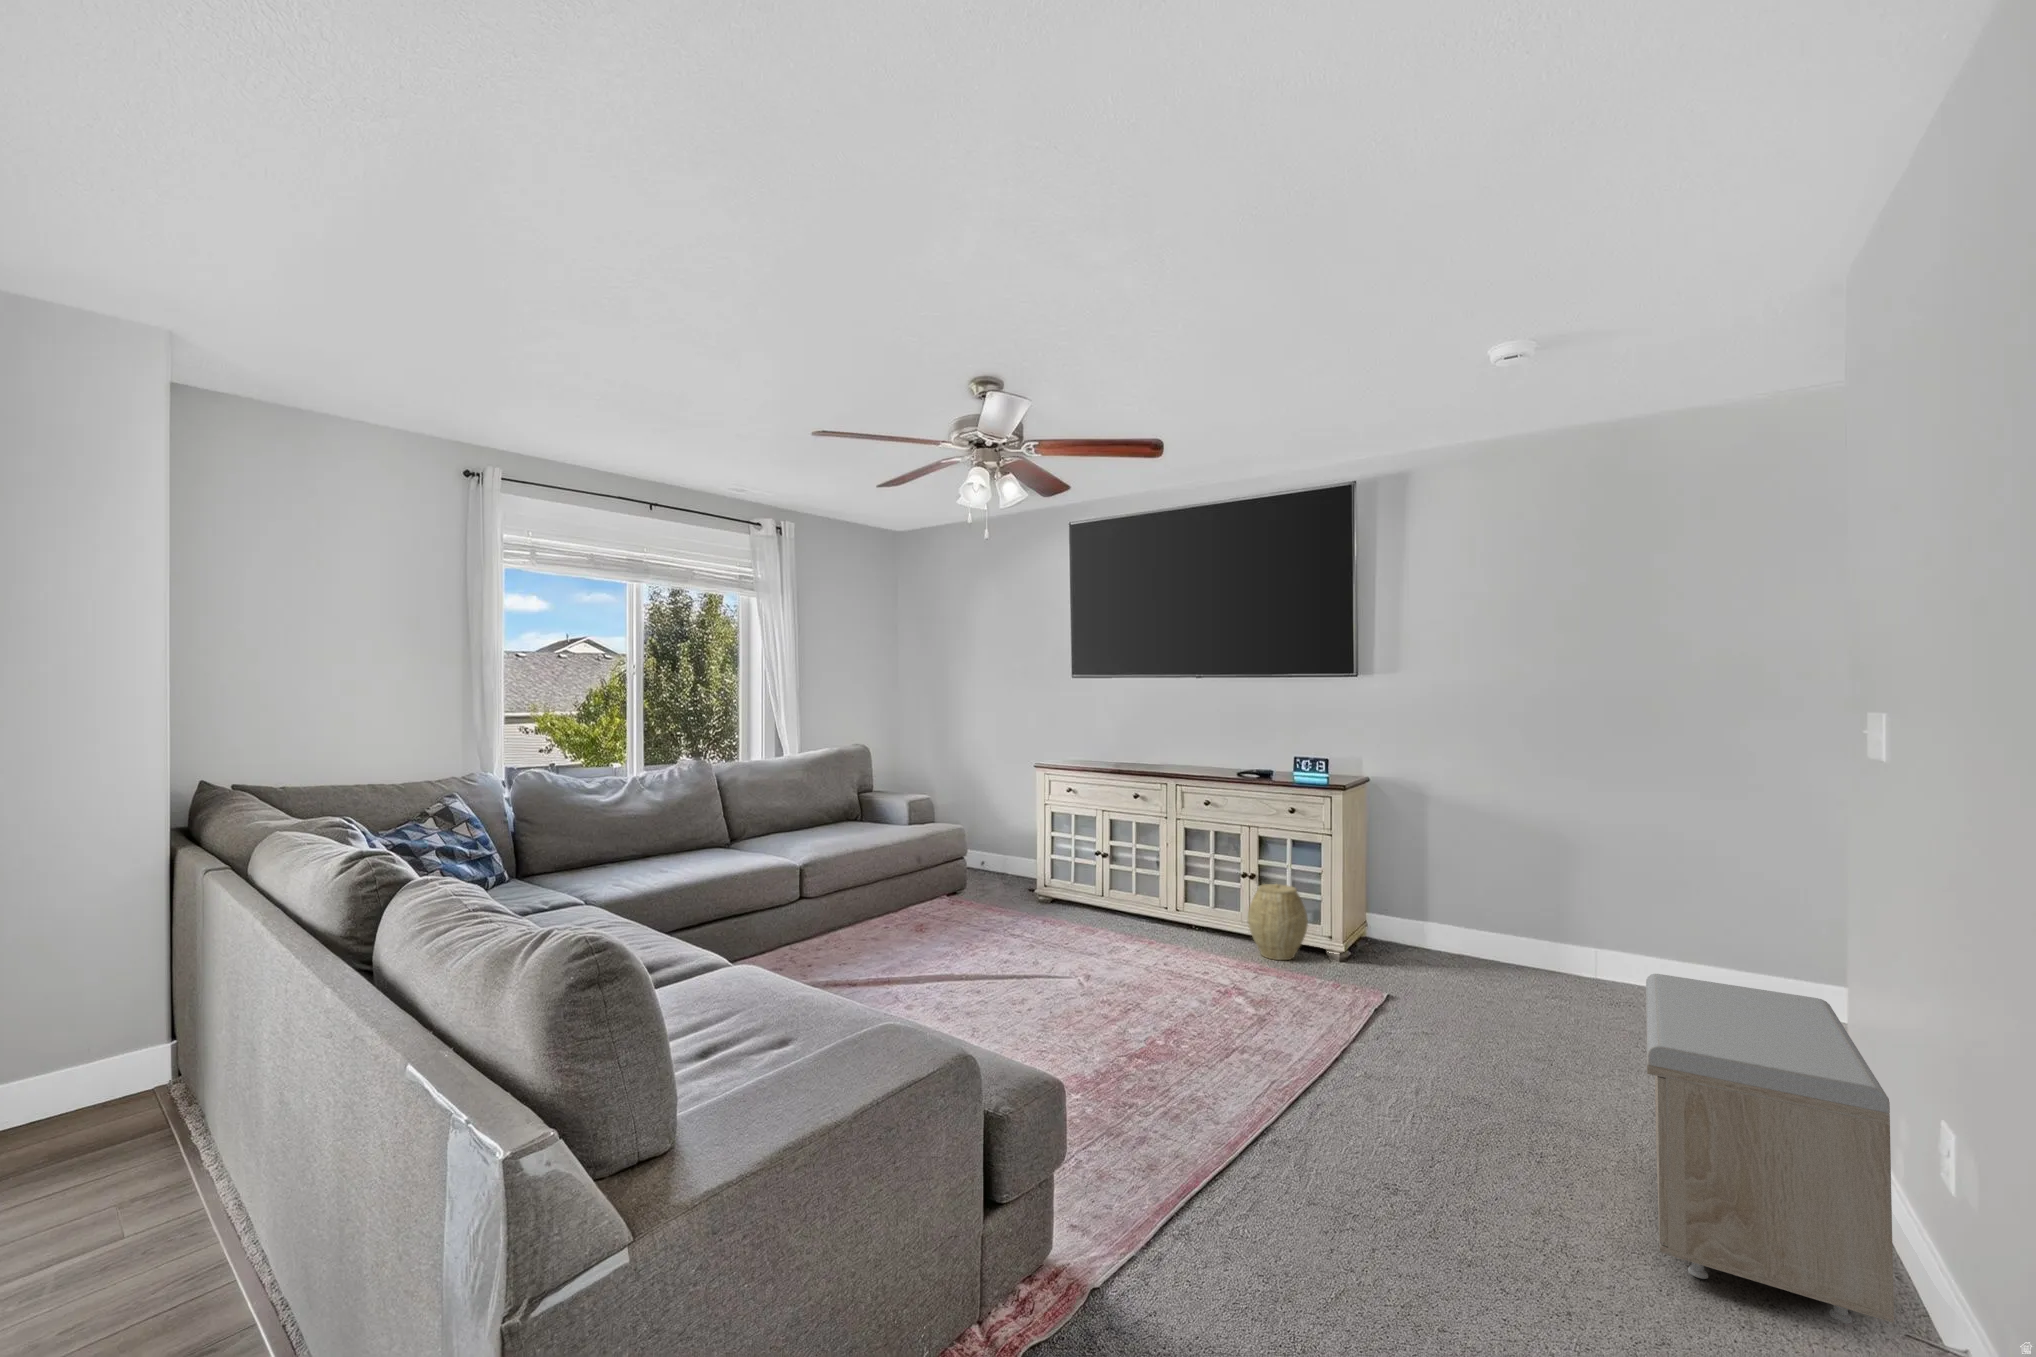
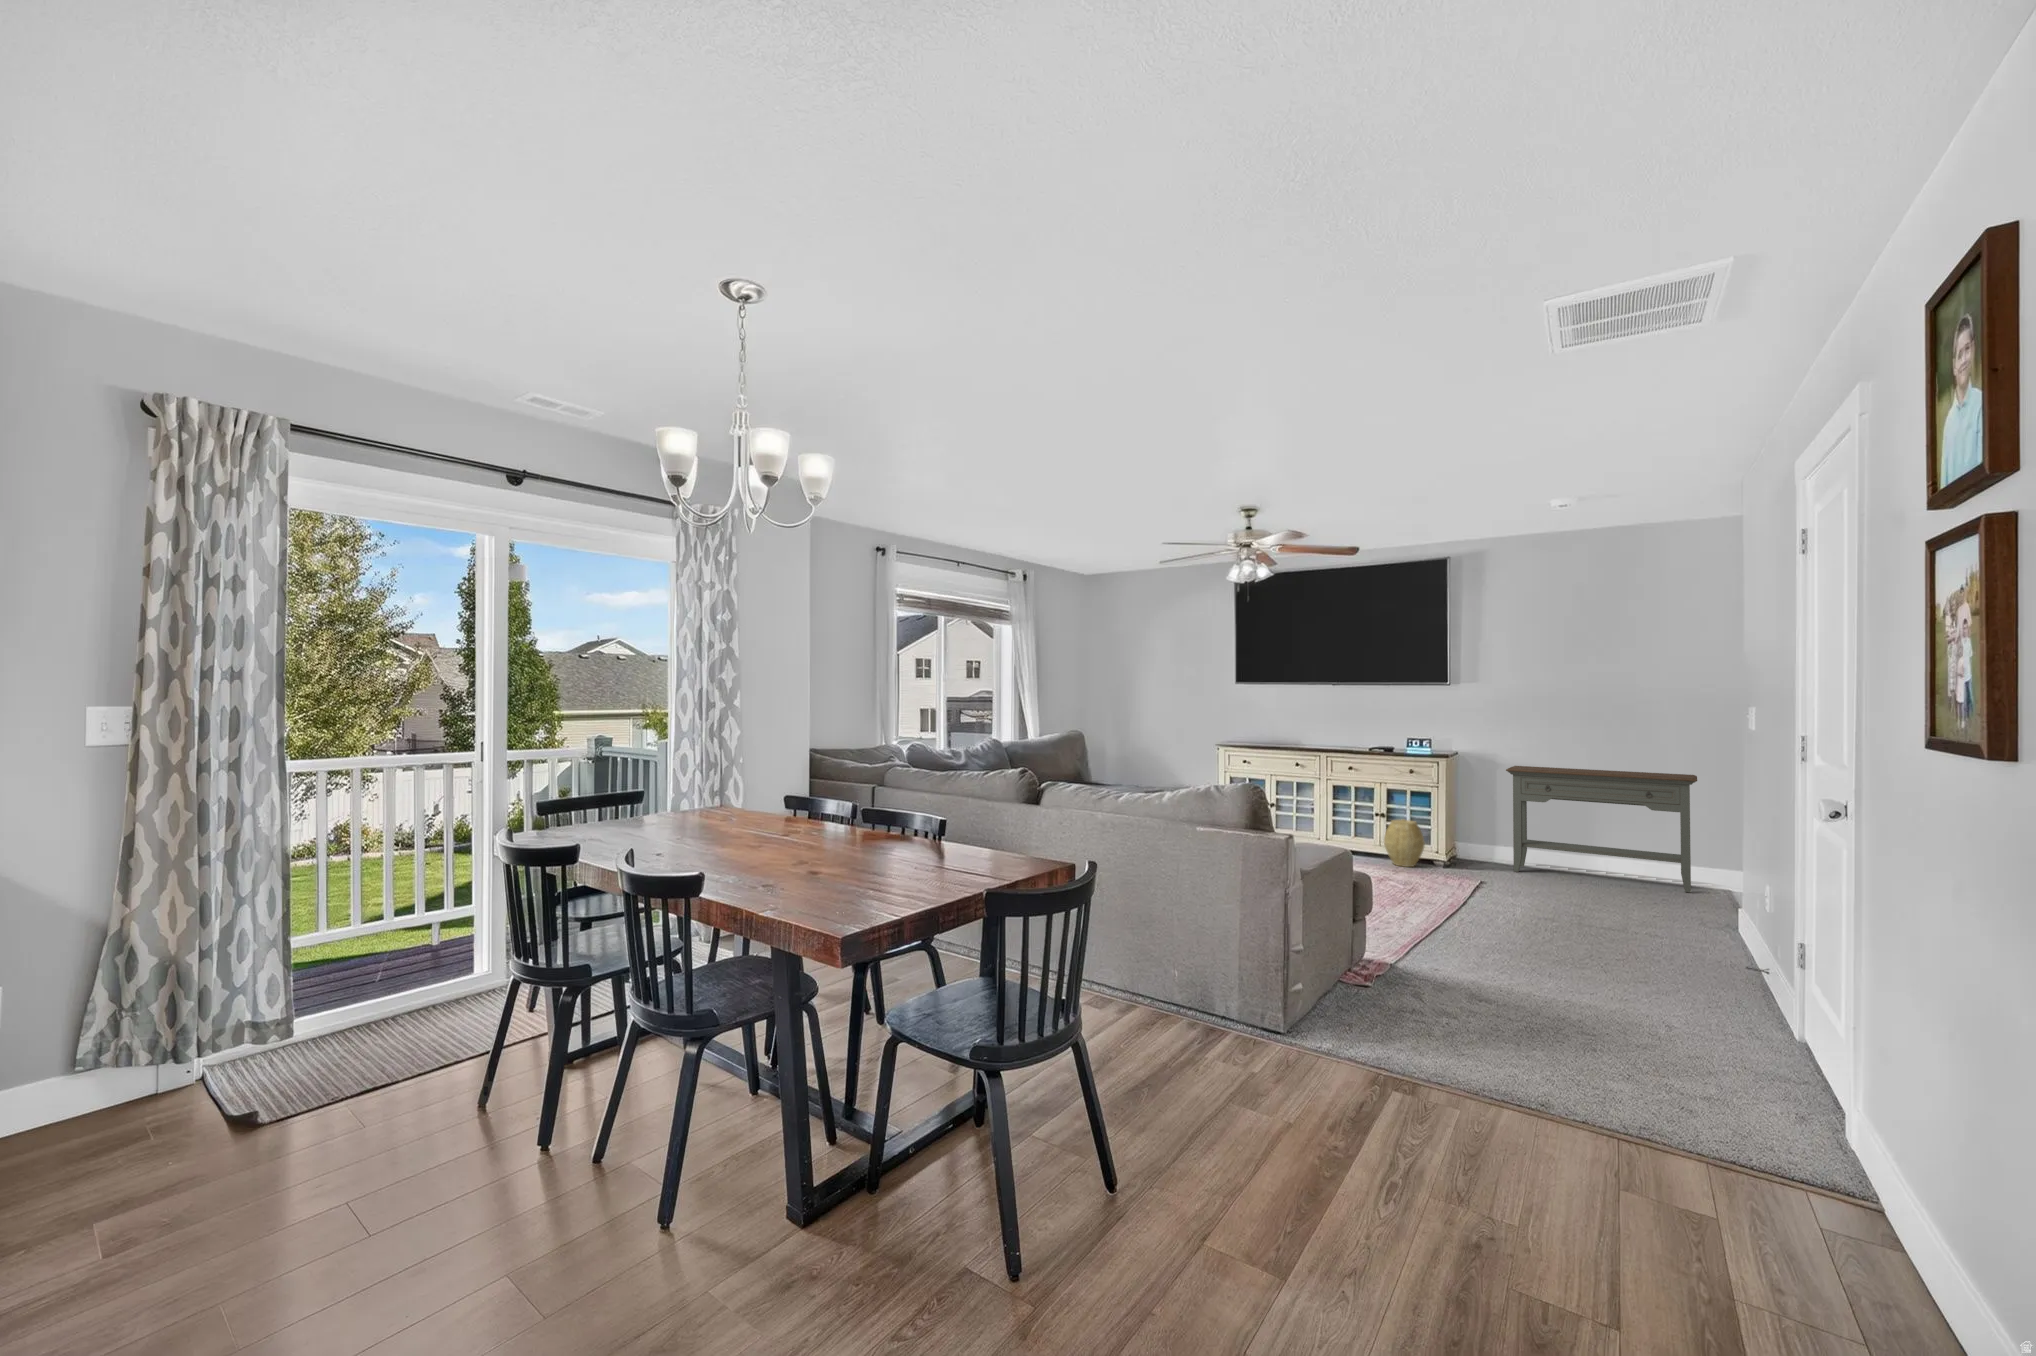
console table: none [1431,801,1736,1022] -> present [1506,766,1697,892]
storage bench: present [1646,974,1894,1323] -> none [1646,845,1756,980]

